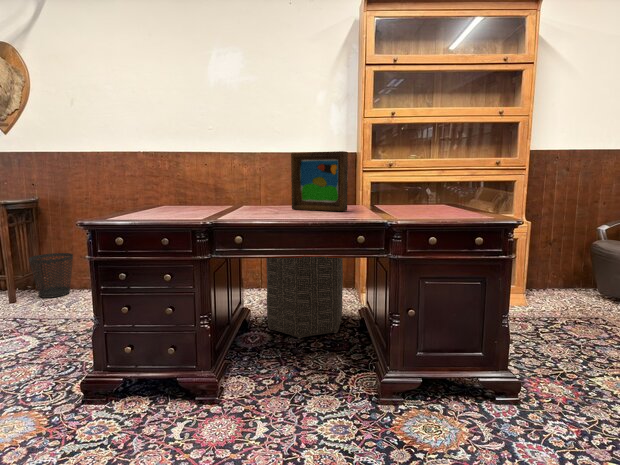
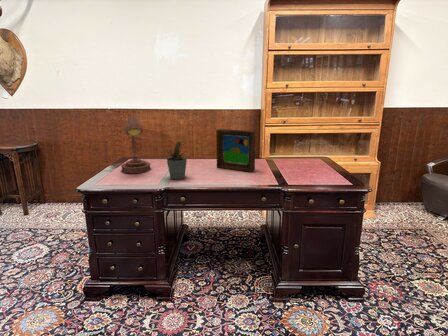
desk lamp: none [150,127,195,213] -> present [121,115,151,173]
potted plant: none [209,159,251,216] -> present [163,142,189,180]
wastebasket: present [29,253,73,298] -> none [34,179,64,211]
ottoman: present [266,257,343,338] -> none [199,177,251,248]

